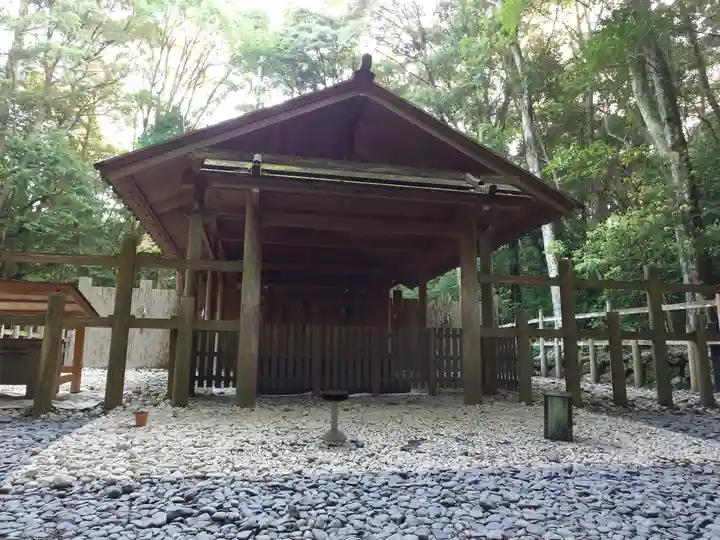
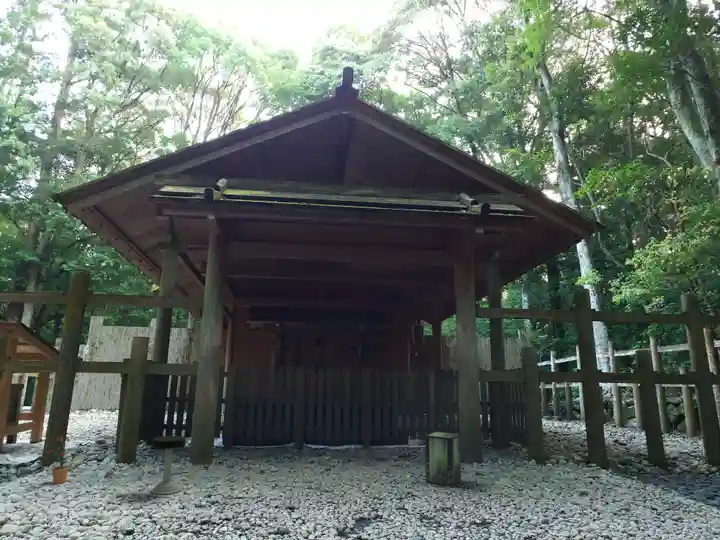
stool: present [321,390,349,441] -> present [151,436,186,495]
storage box: present [544,391,573,442] -> present [425,432,461,487]

